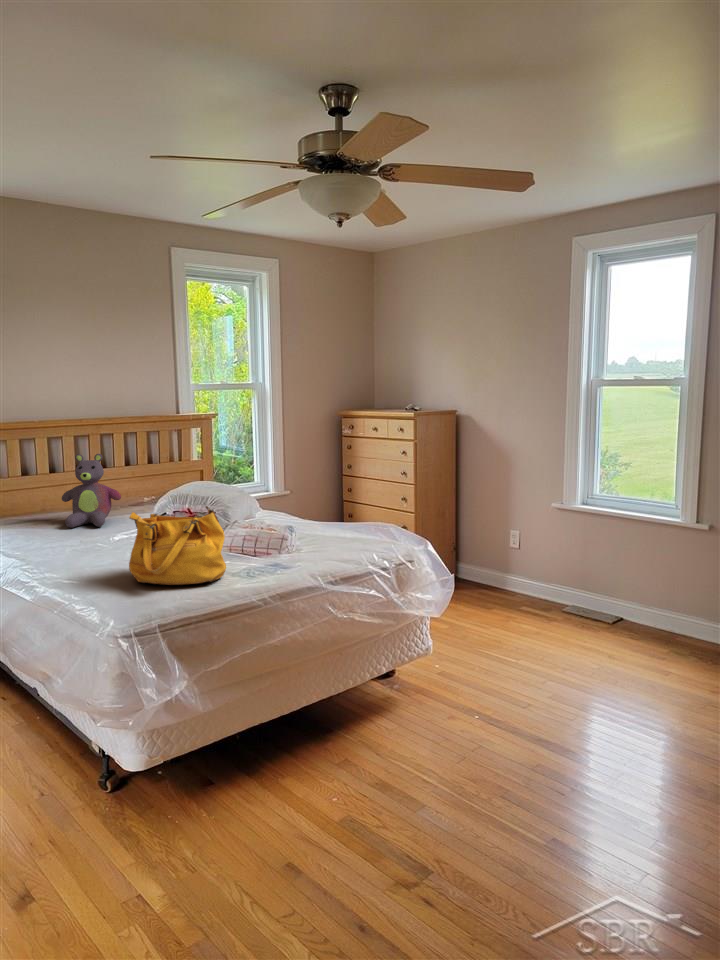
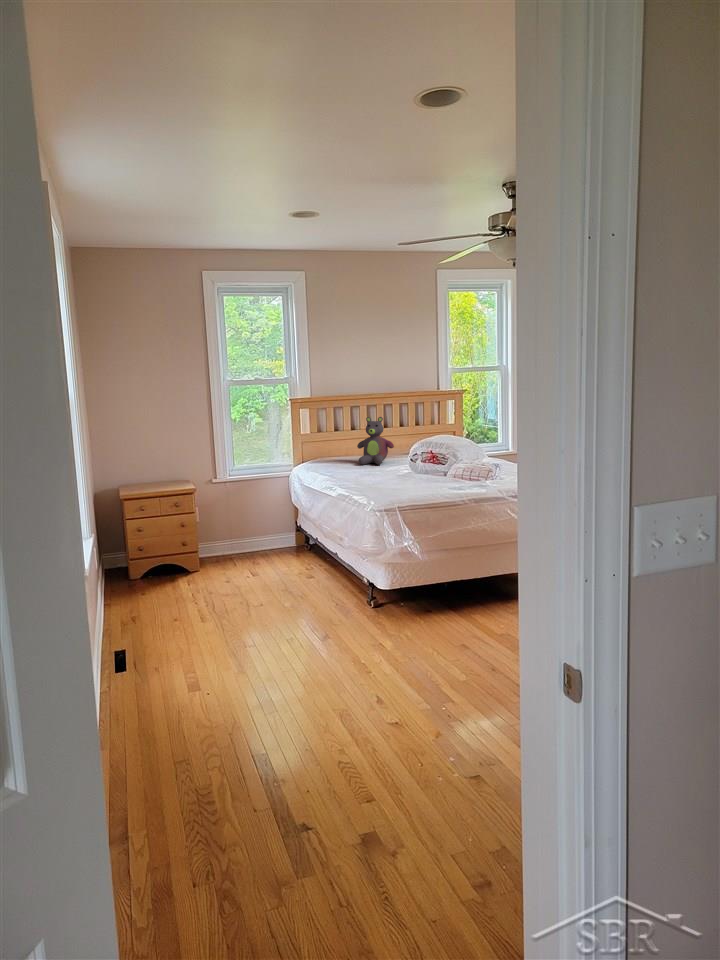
handbag: present [129,506,226,585] -> none [389,444,445,491]

